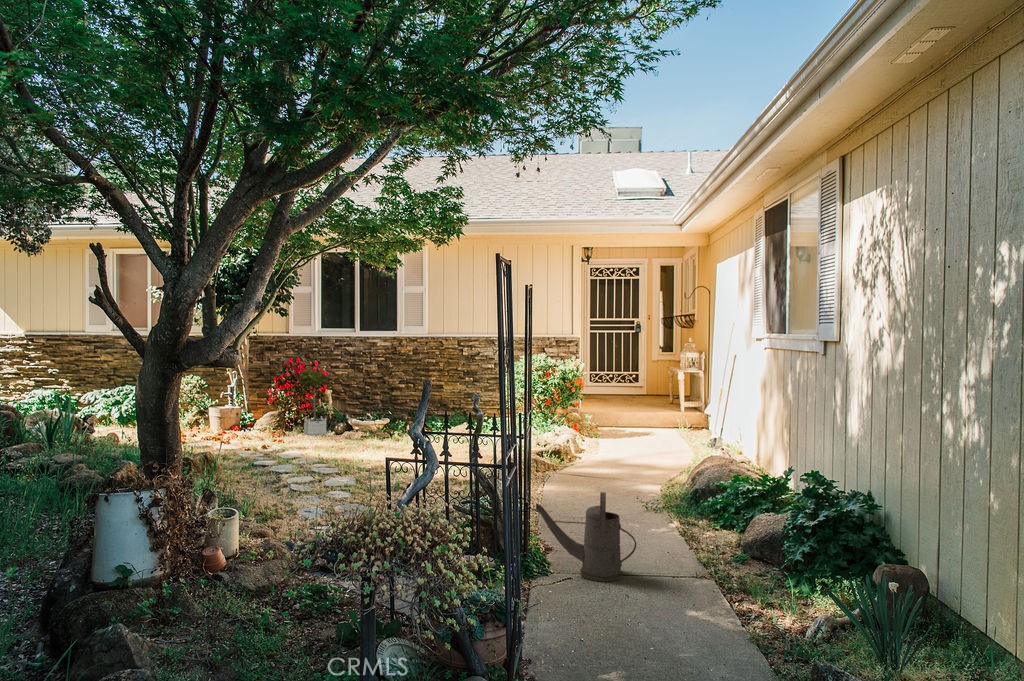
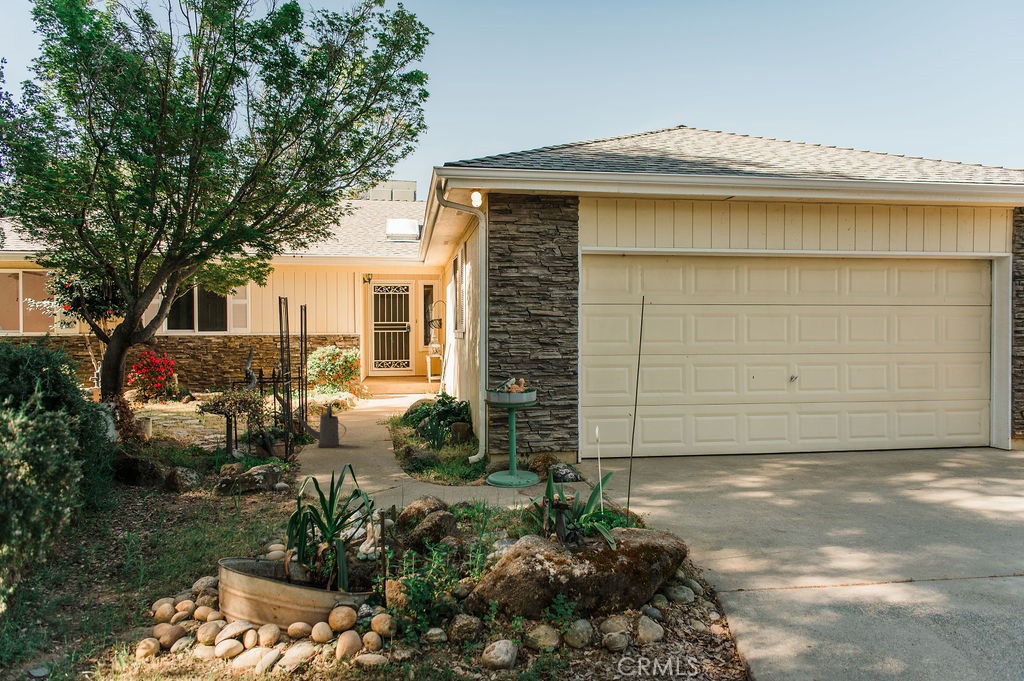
potted tree: present [299,369,328,435] -> none [151,358,174,405]

